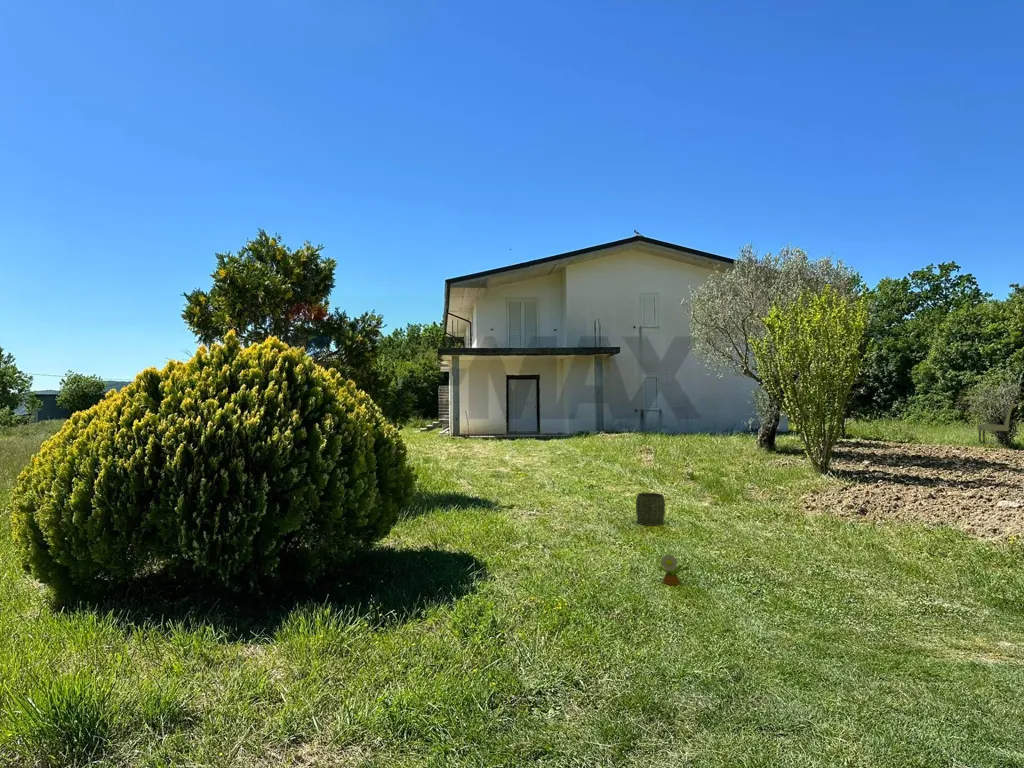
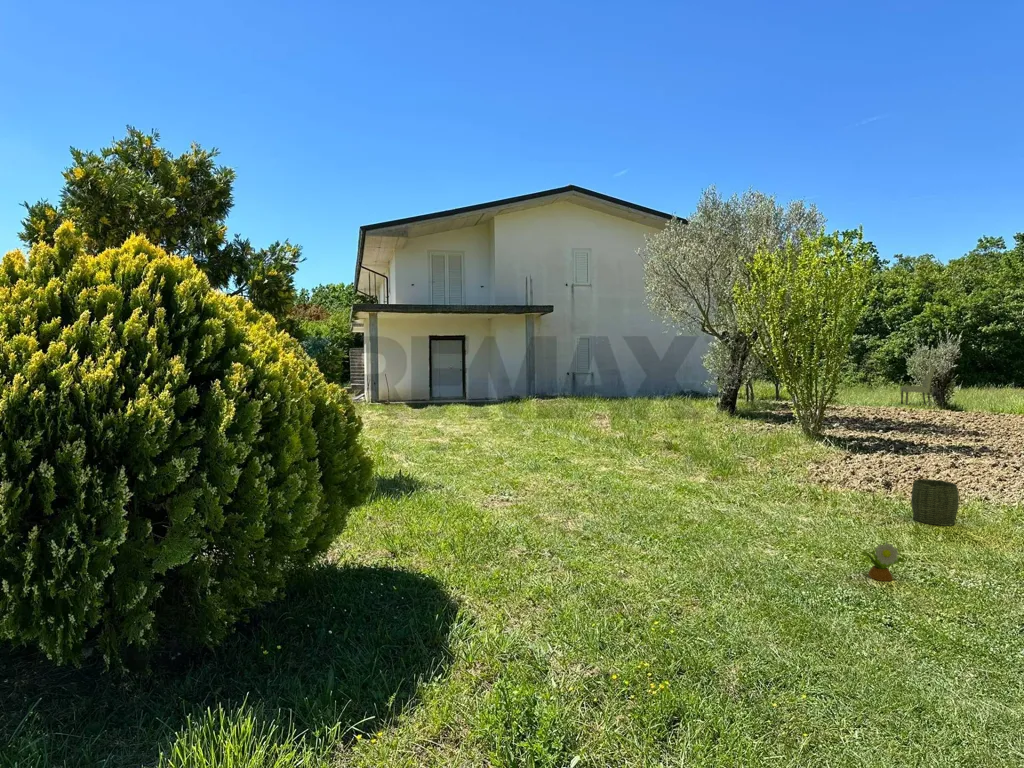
woven basket: present [636,492,665,526] -> present [911,479,959,526]
decorative plant: present [655,554,689,585] -> present [861,542,906,581]

